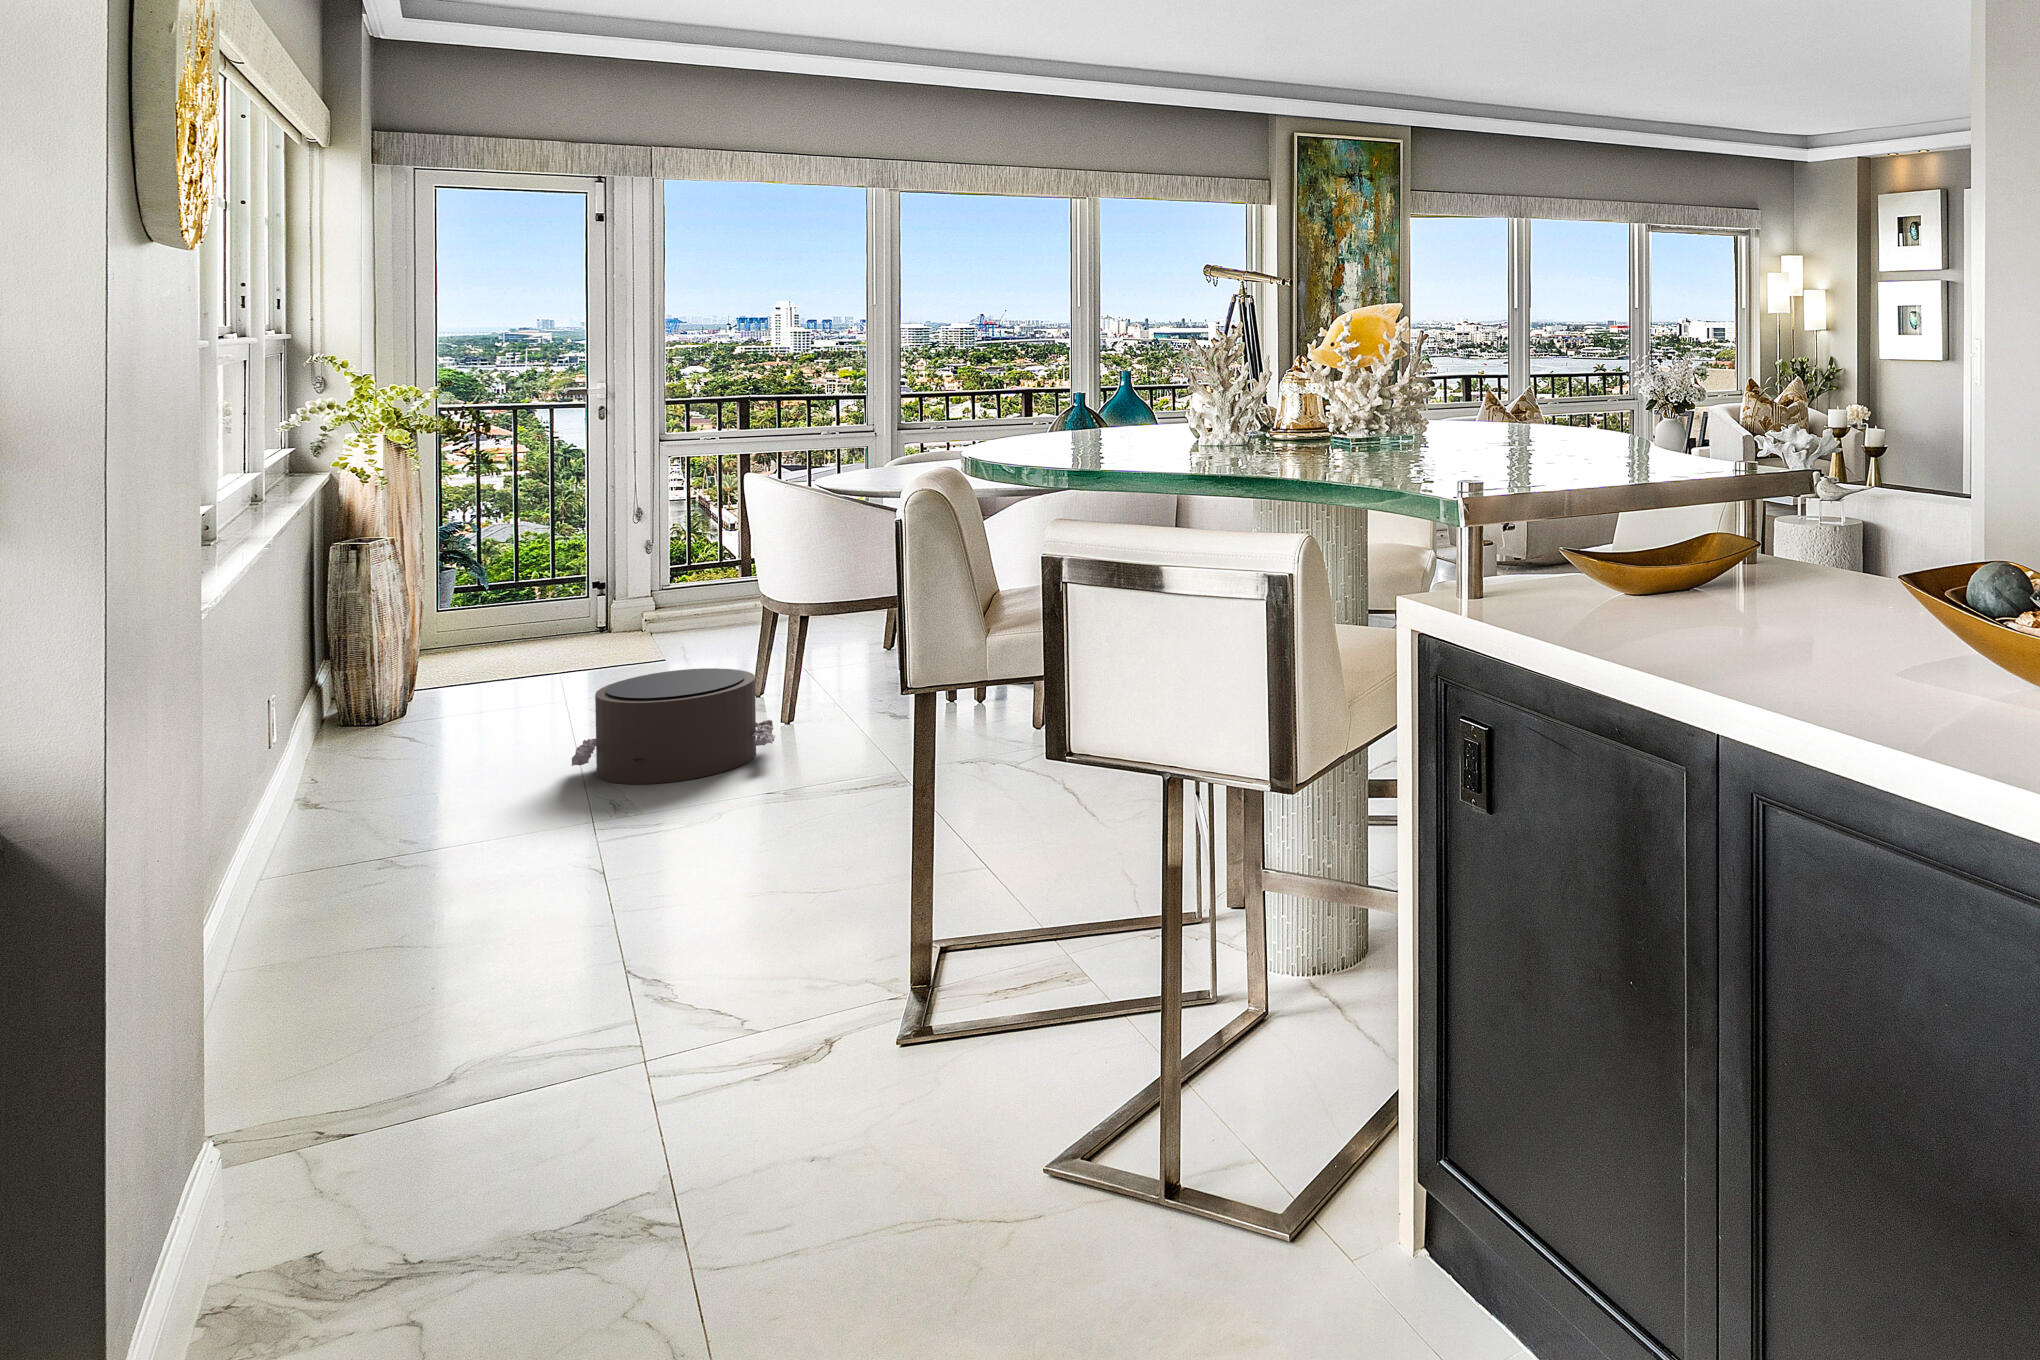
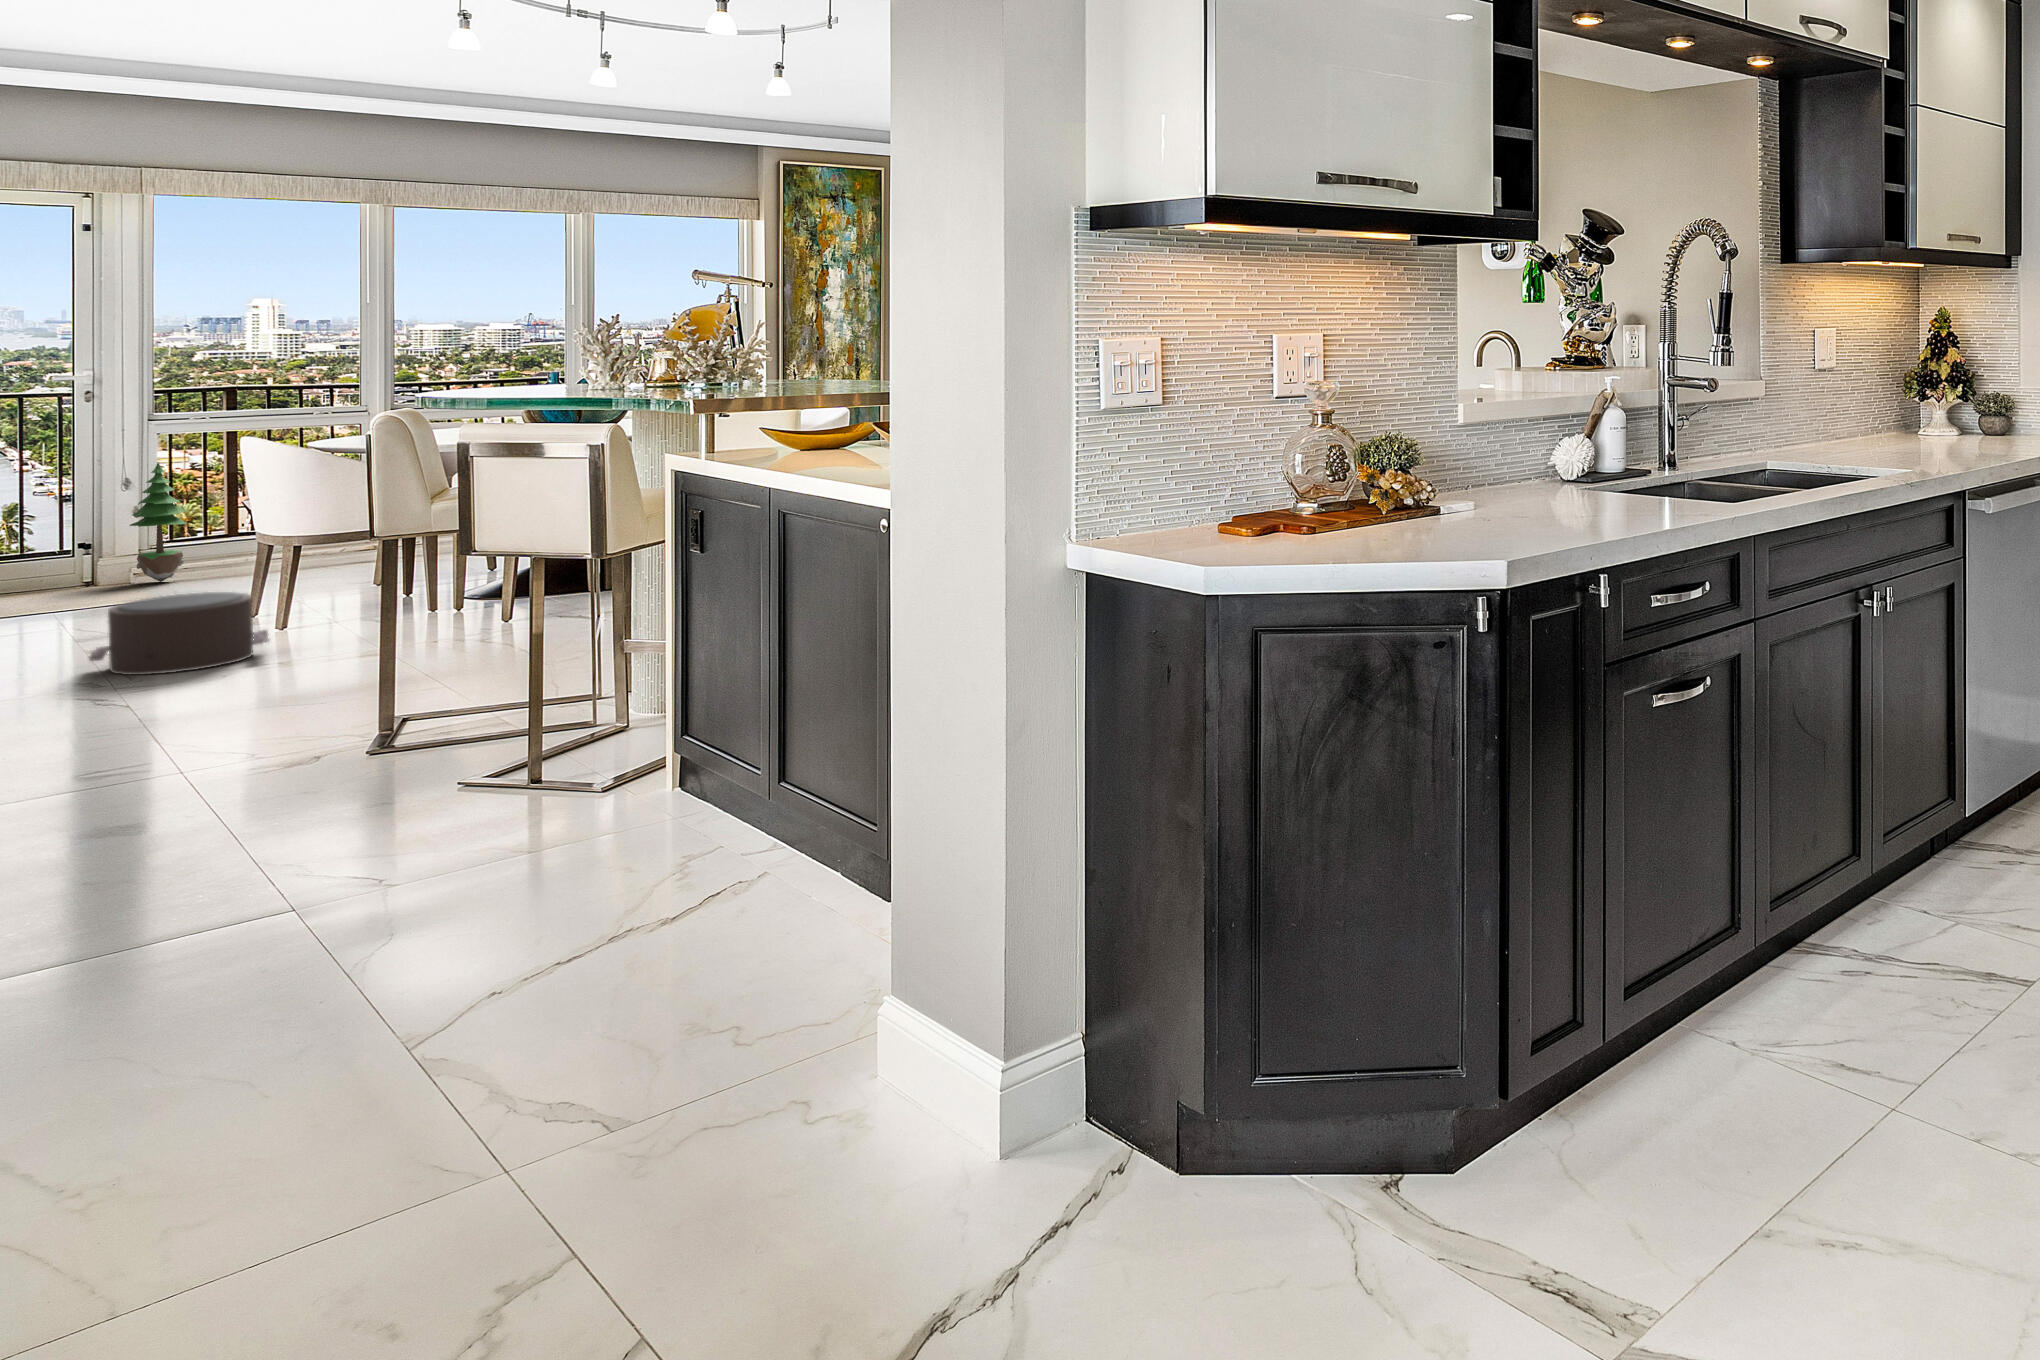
potted tree: none [638,486,695,624] -> present [130,463,187,582]

